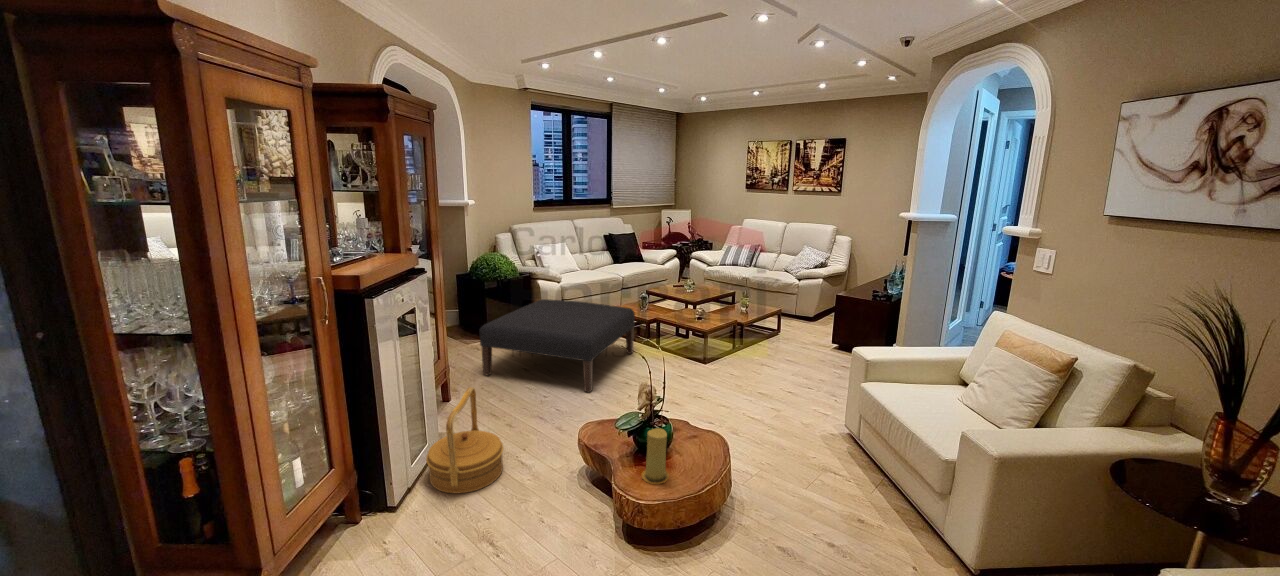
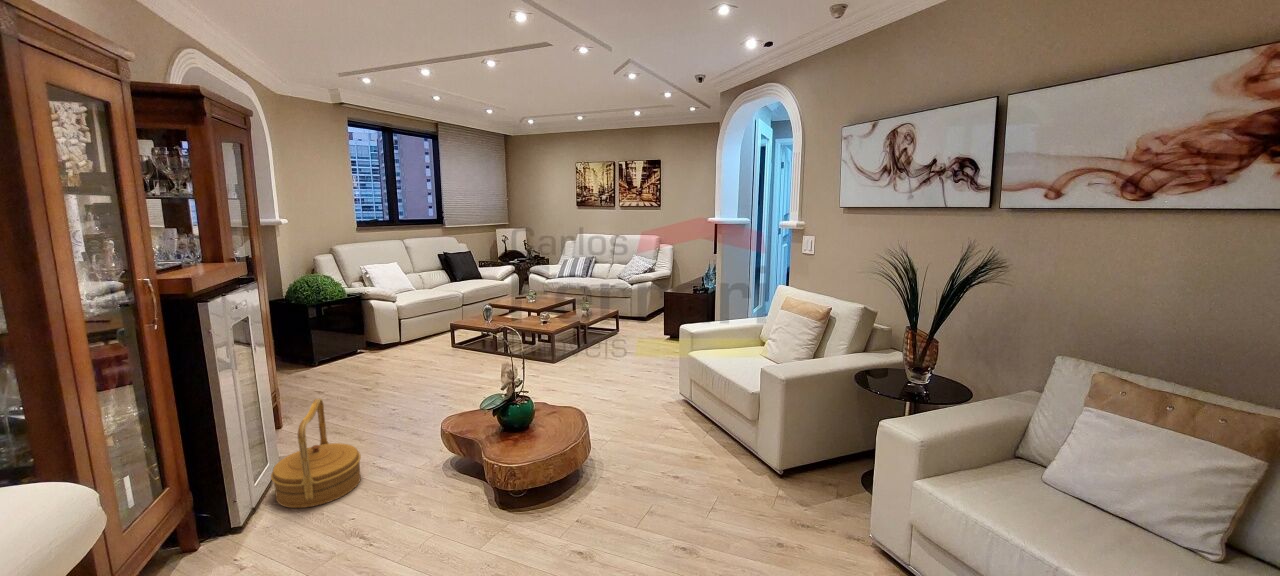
ottoman: present [479,299,635,392] -> none [312,317,482,400]
candle: present [642,428,669,484] -> none [511,402,537,452]

